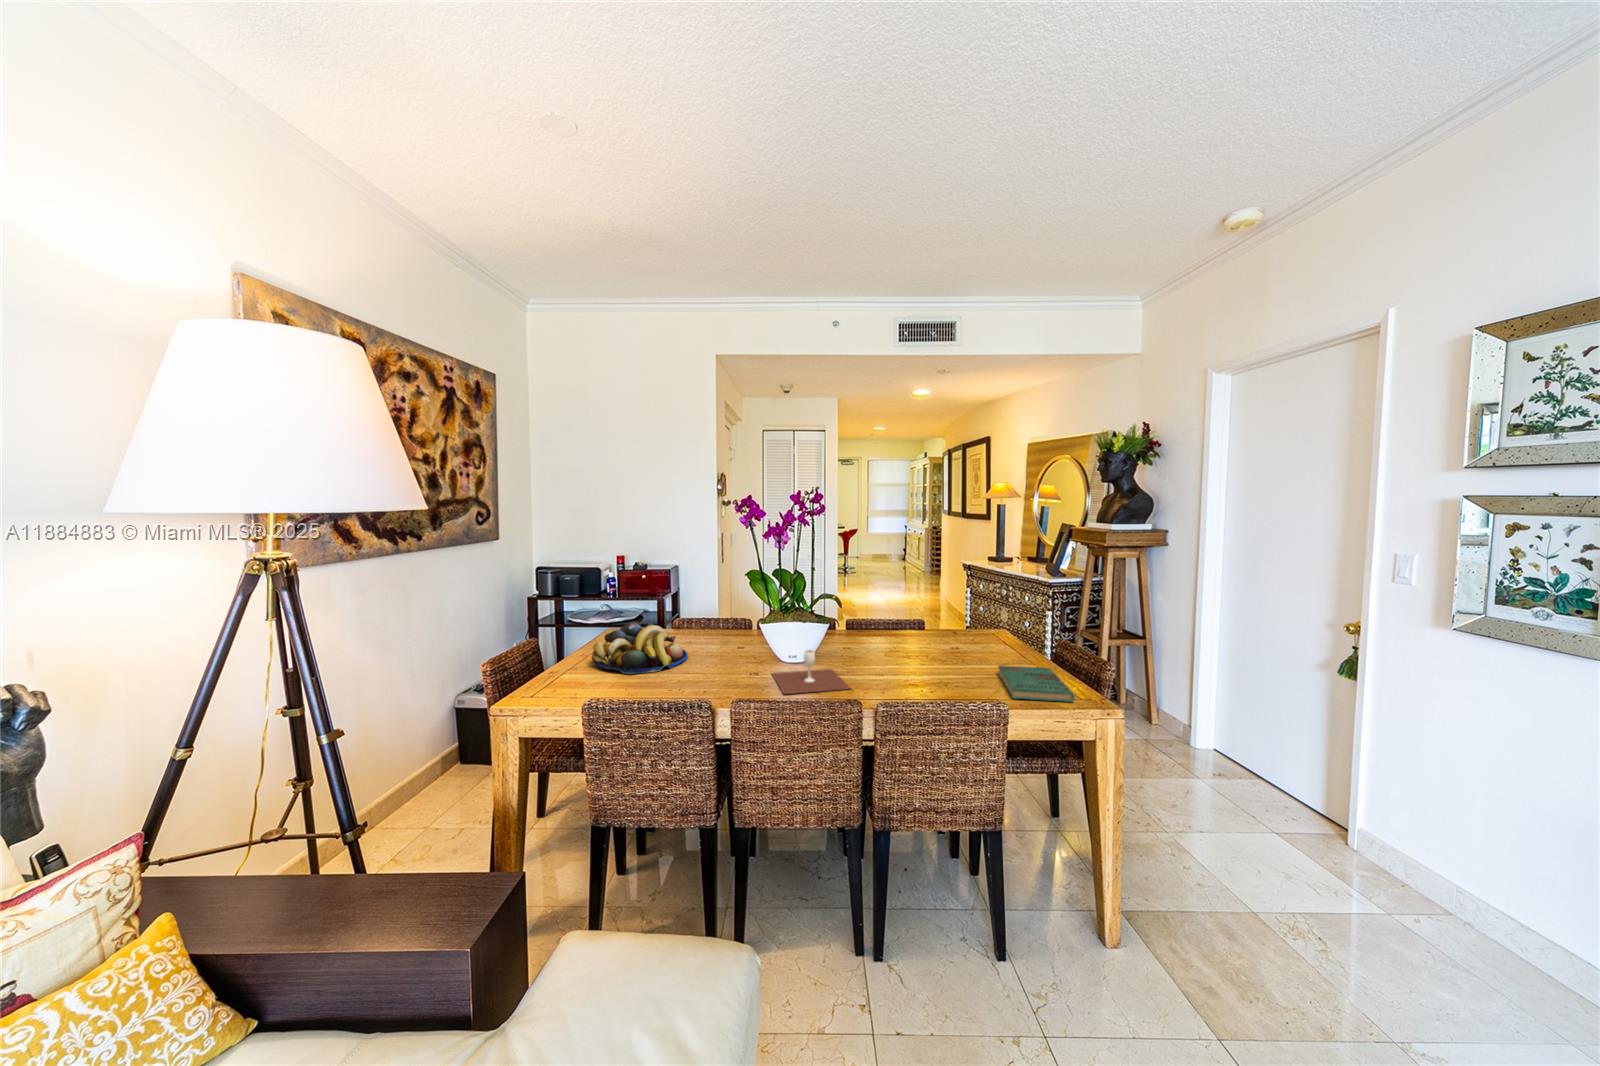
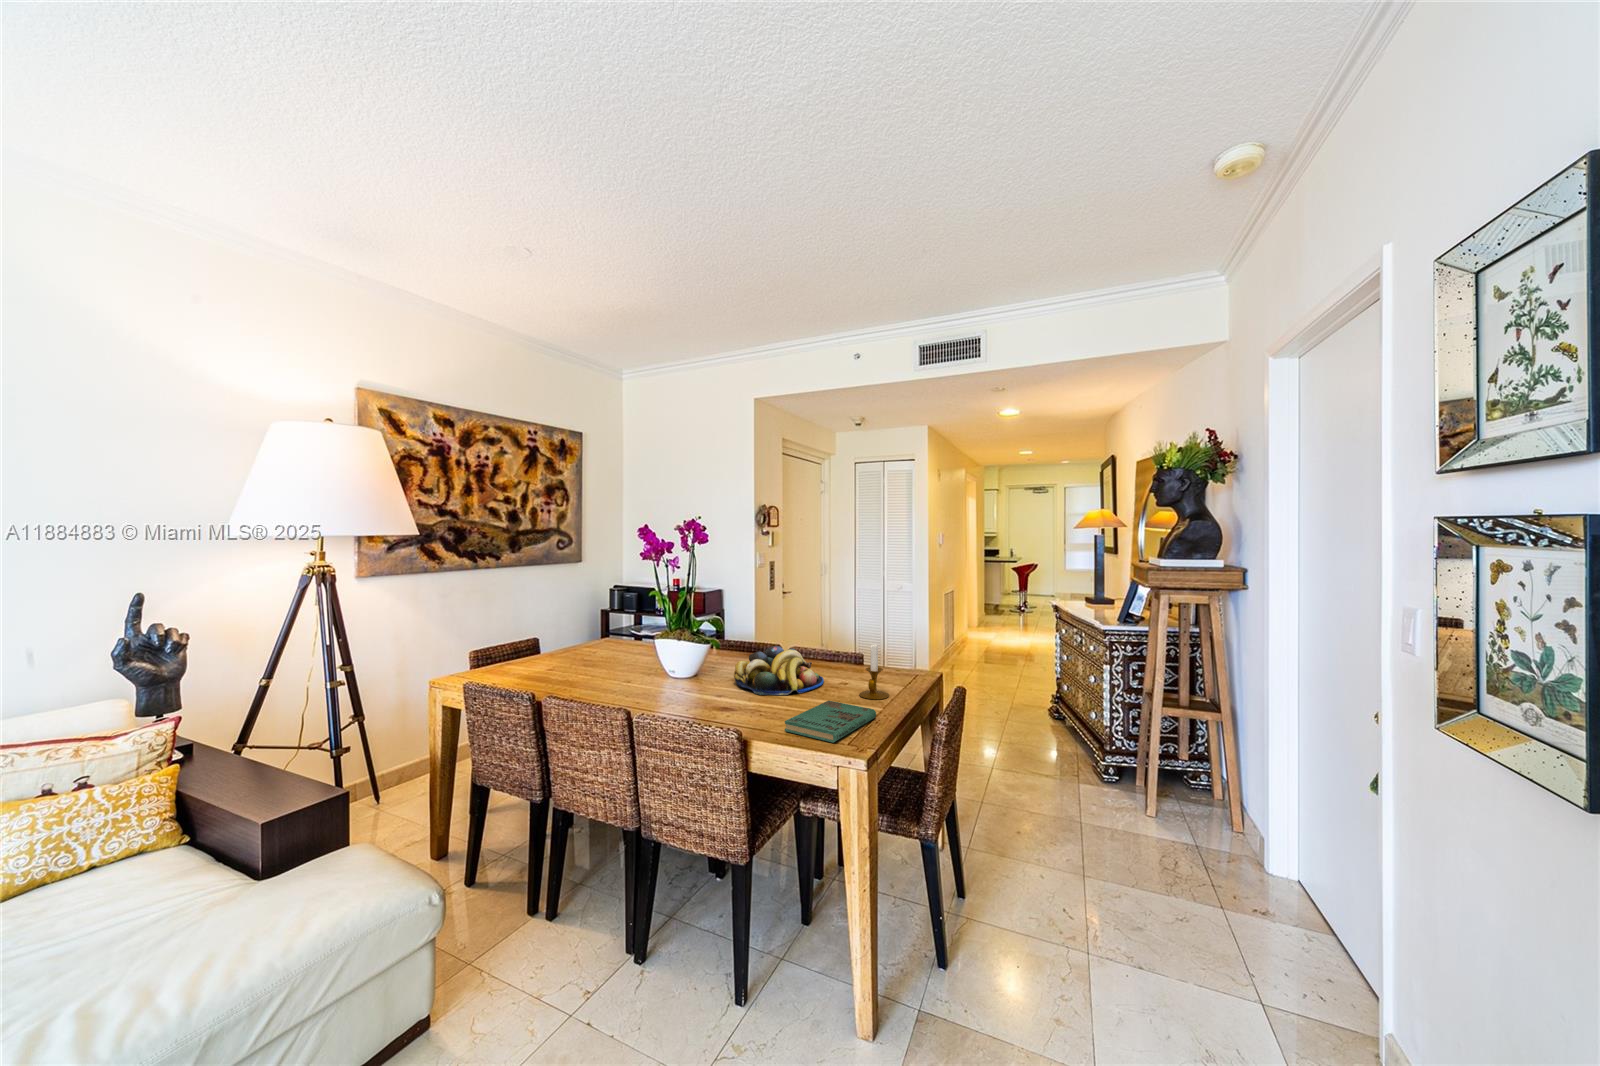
candlestick: none [988,609,1019,660] -> present [859,644,889,699]
fruit bowl: present [592,623,688,674] -> present [734,646,824,695]
wine glass: present [772,650,850,694] -> none [614,665,696,703]

